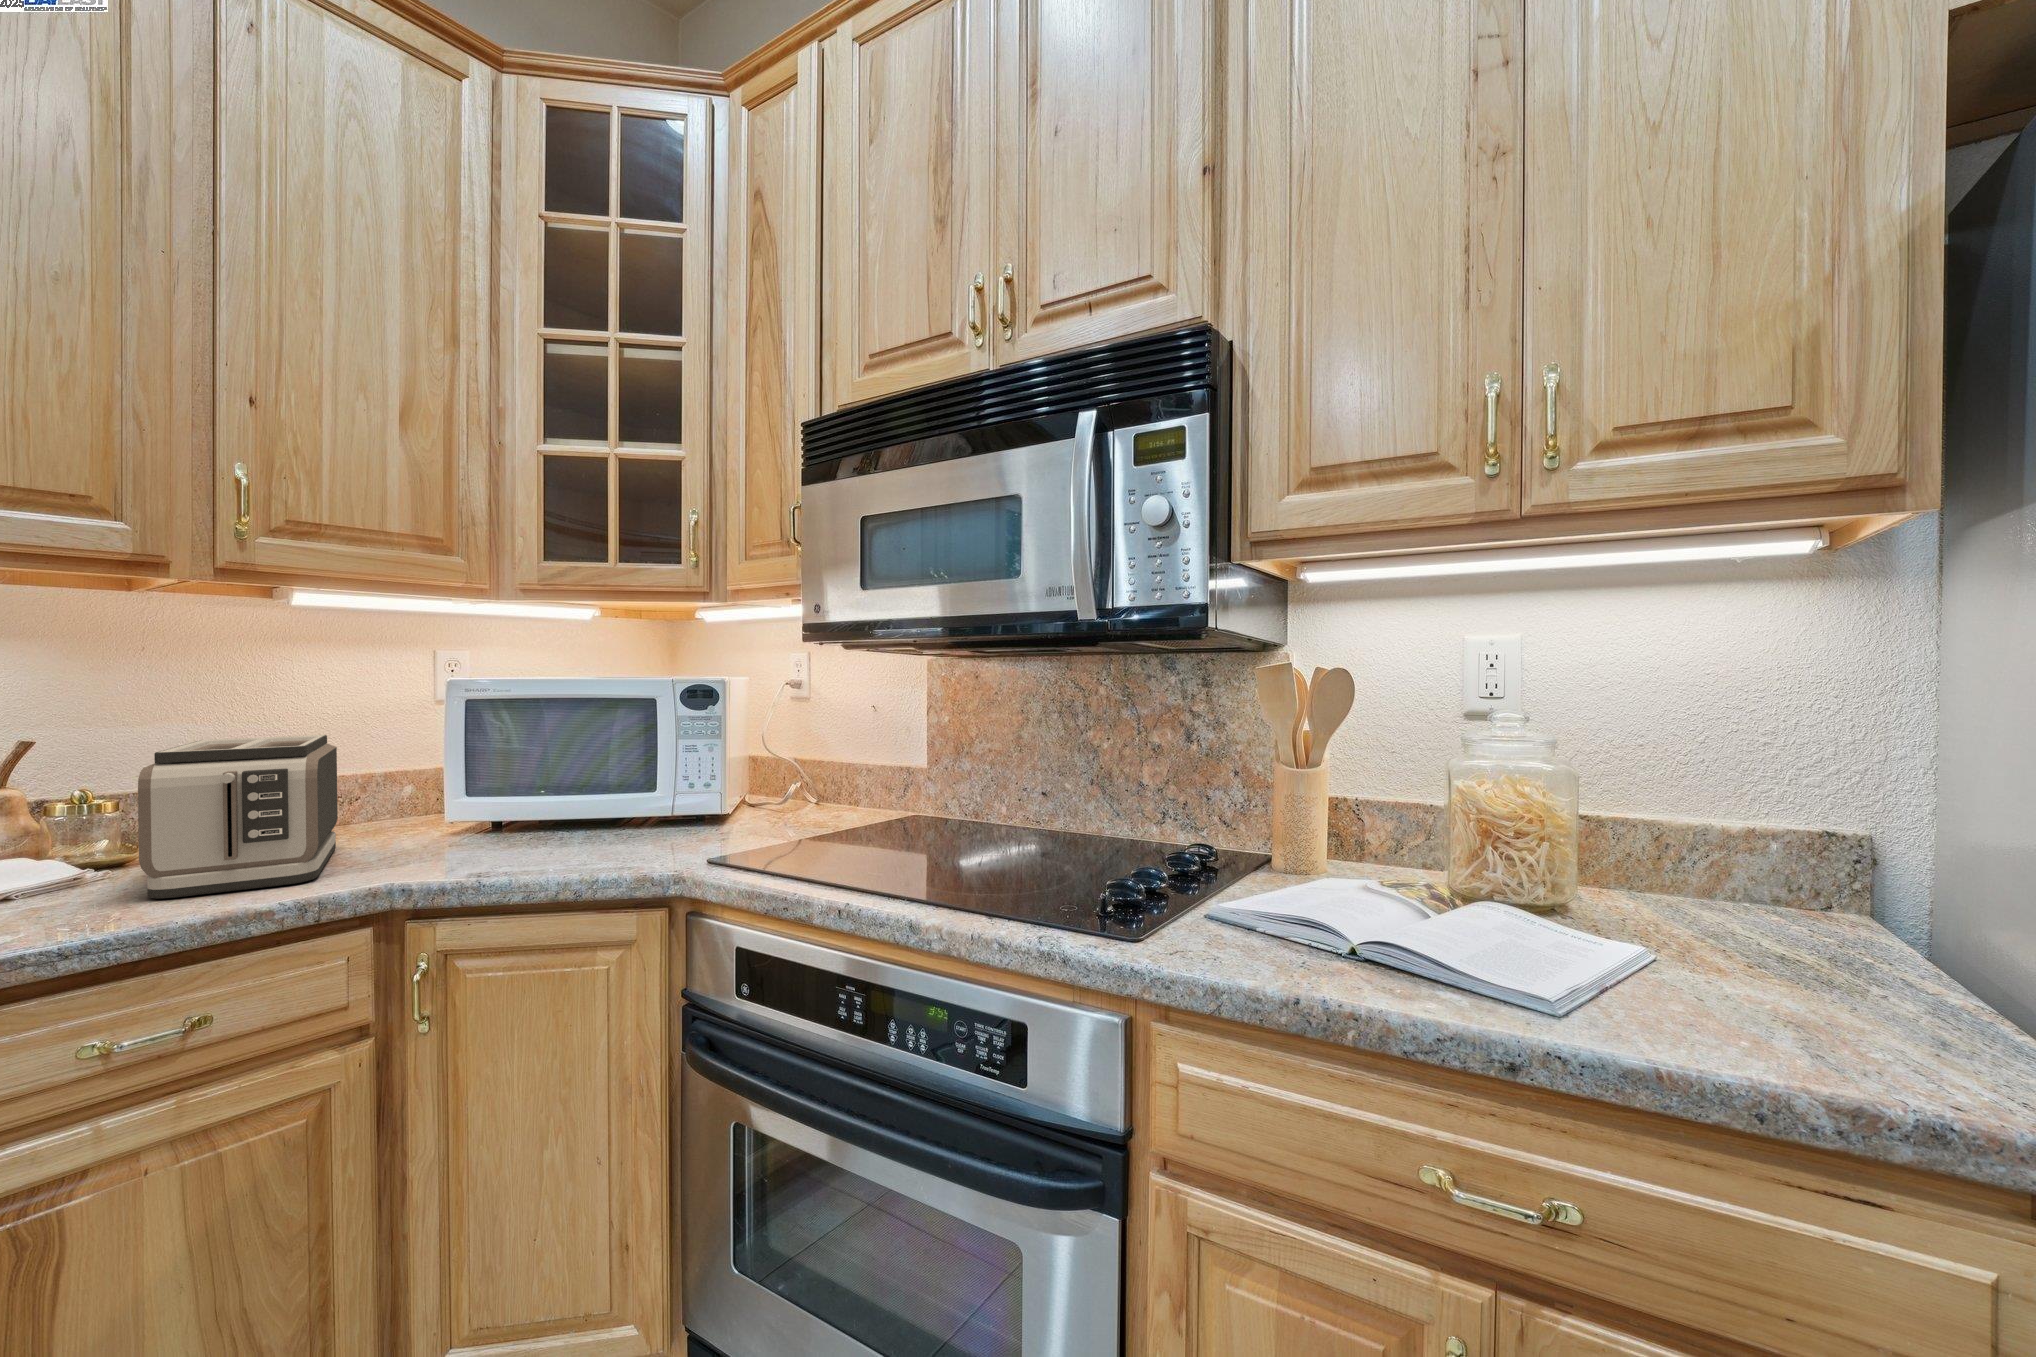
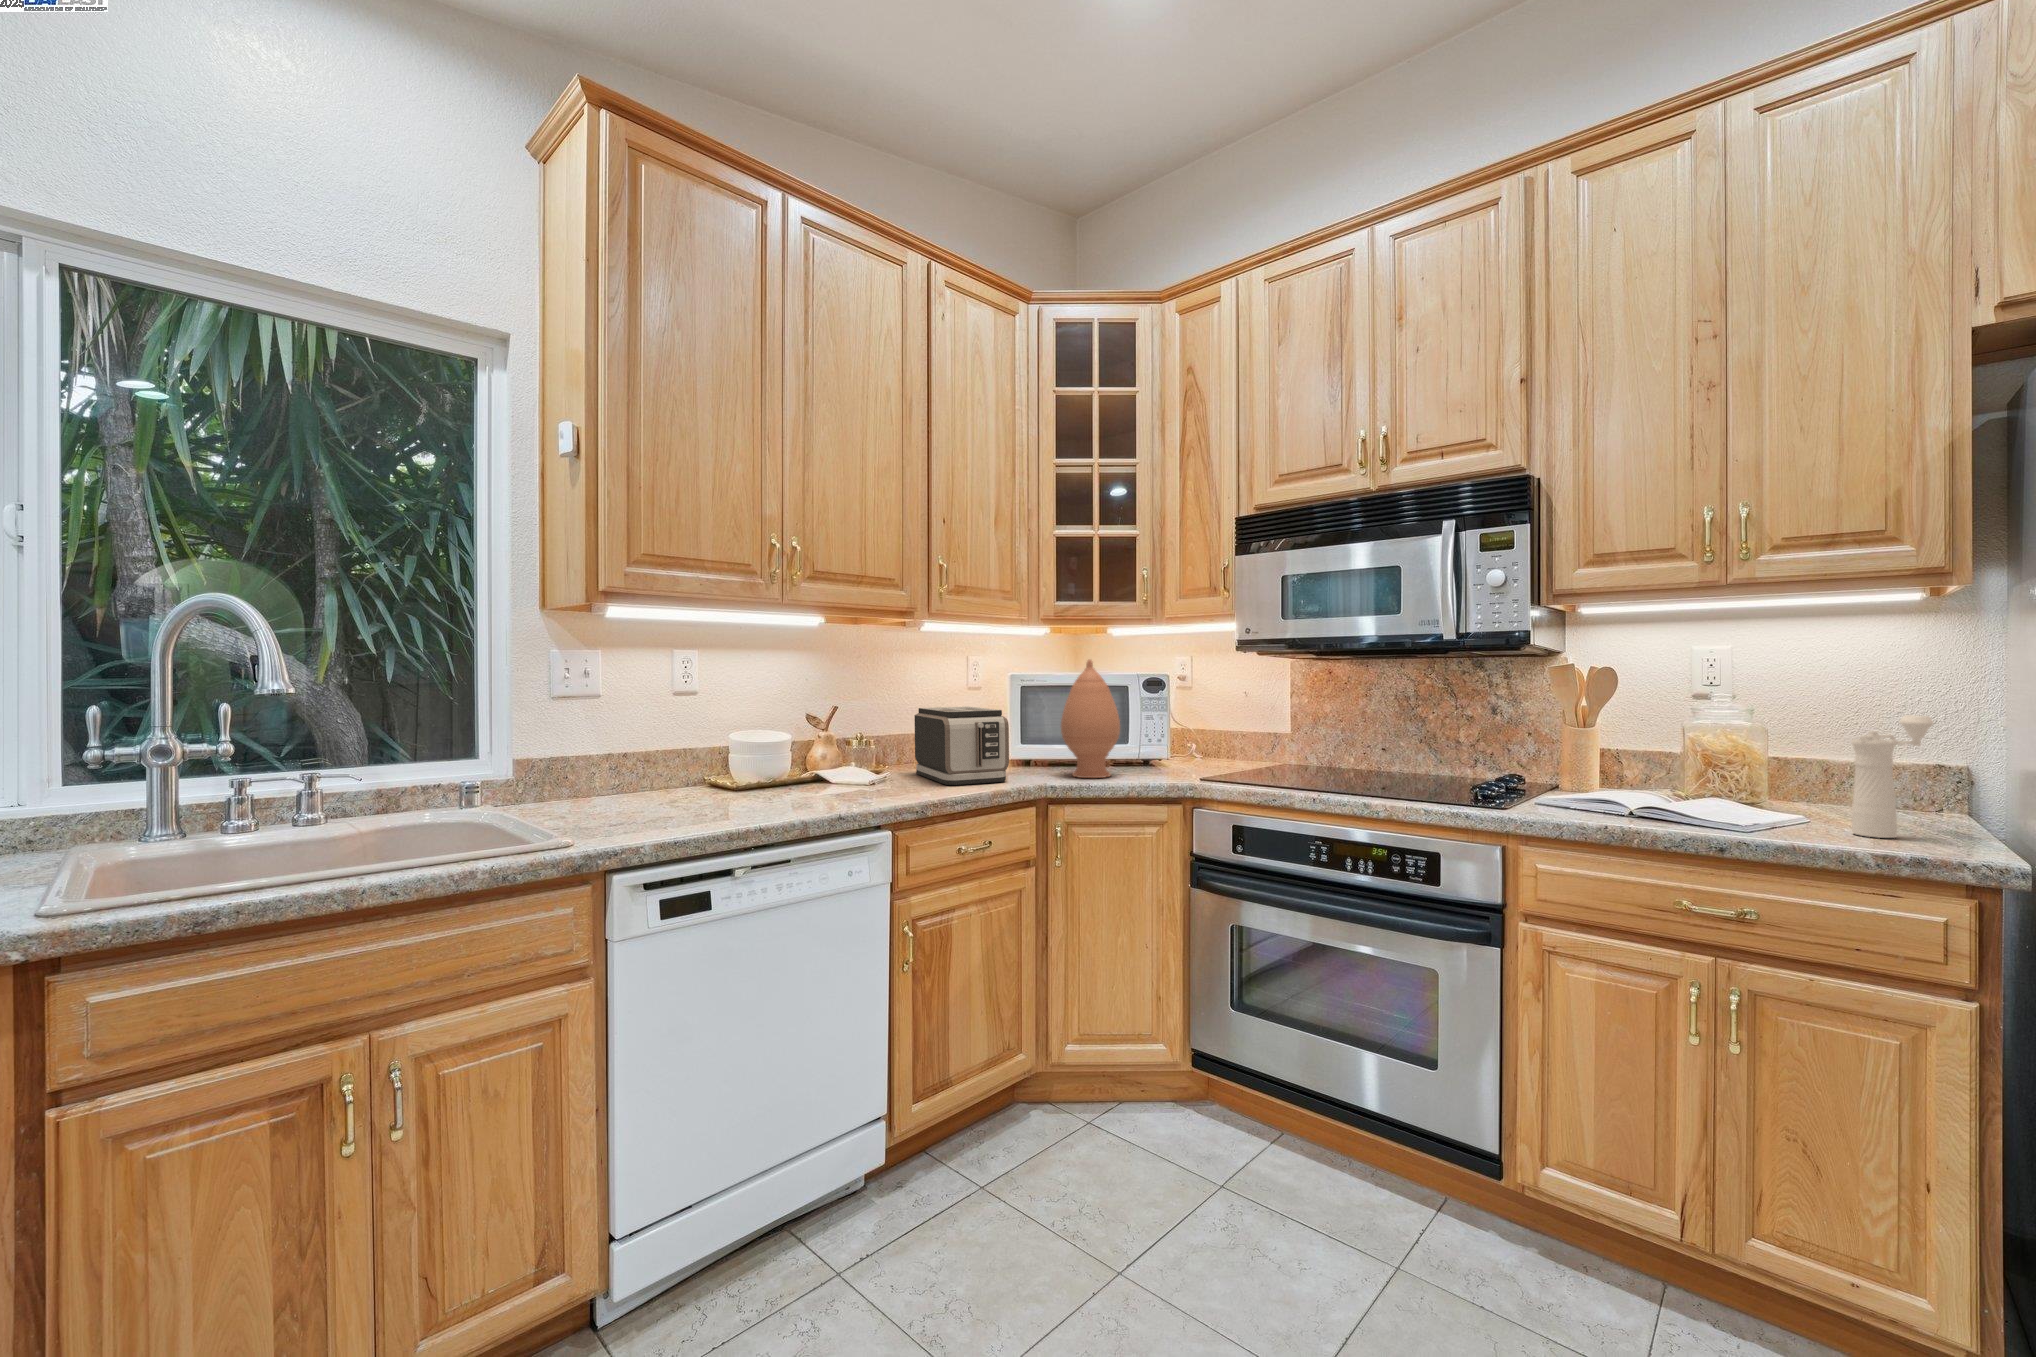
vase: none [460,651,581,865] -> present [1061,659,1120,778]
pepper mill: none [1745,763,1886,1032] -> present [1852,715,1933,838]

